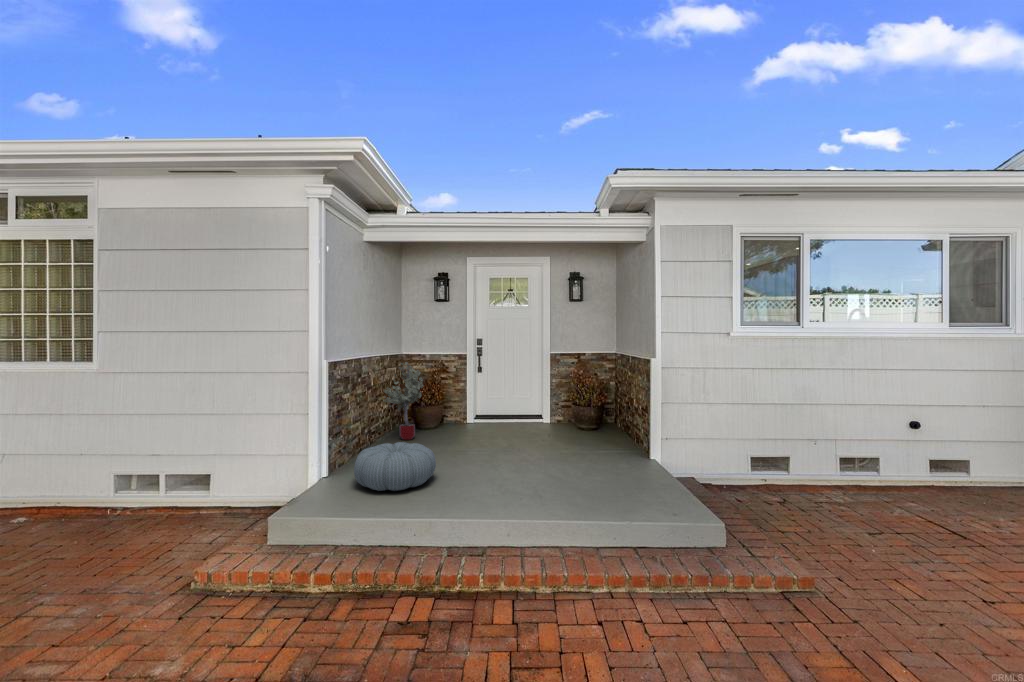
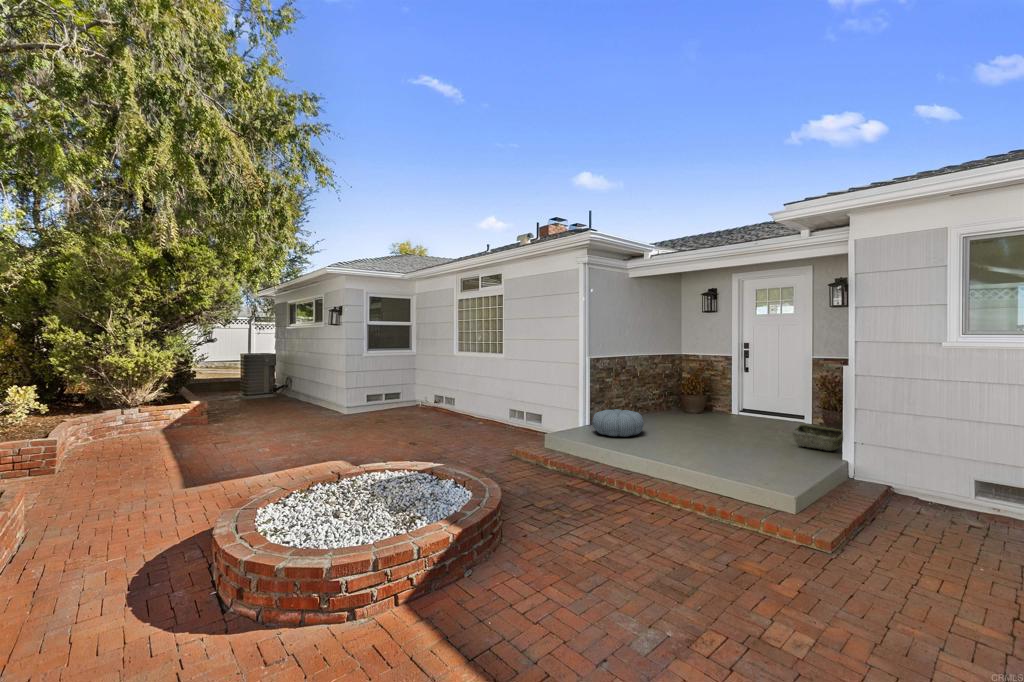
potted tree: present [384,362,423,440] -> none [645,360,683,417]
woven basket: none [593,428,642,454] -> present [793,424,843,451]

